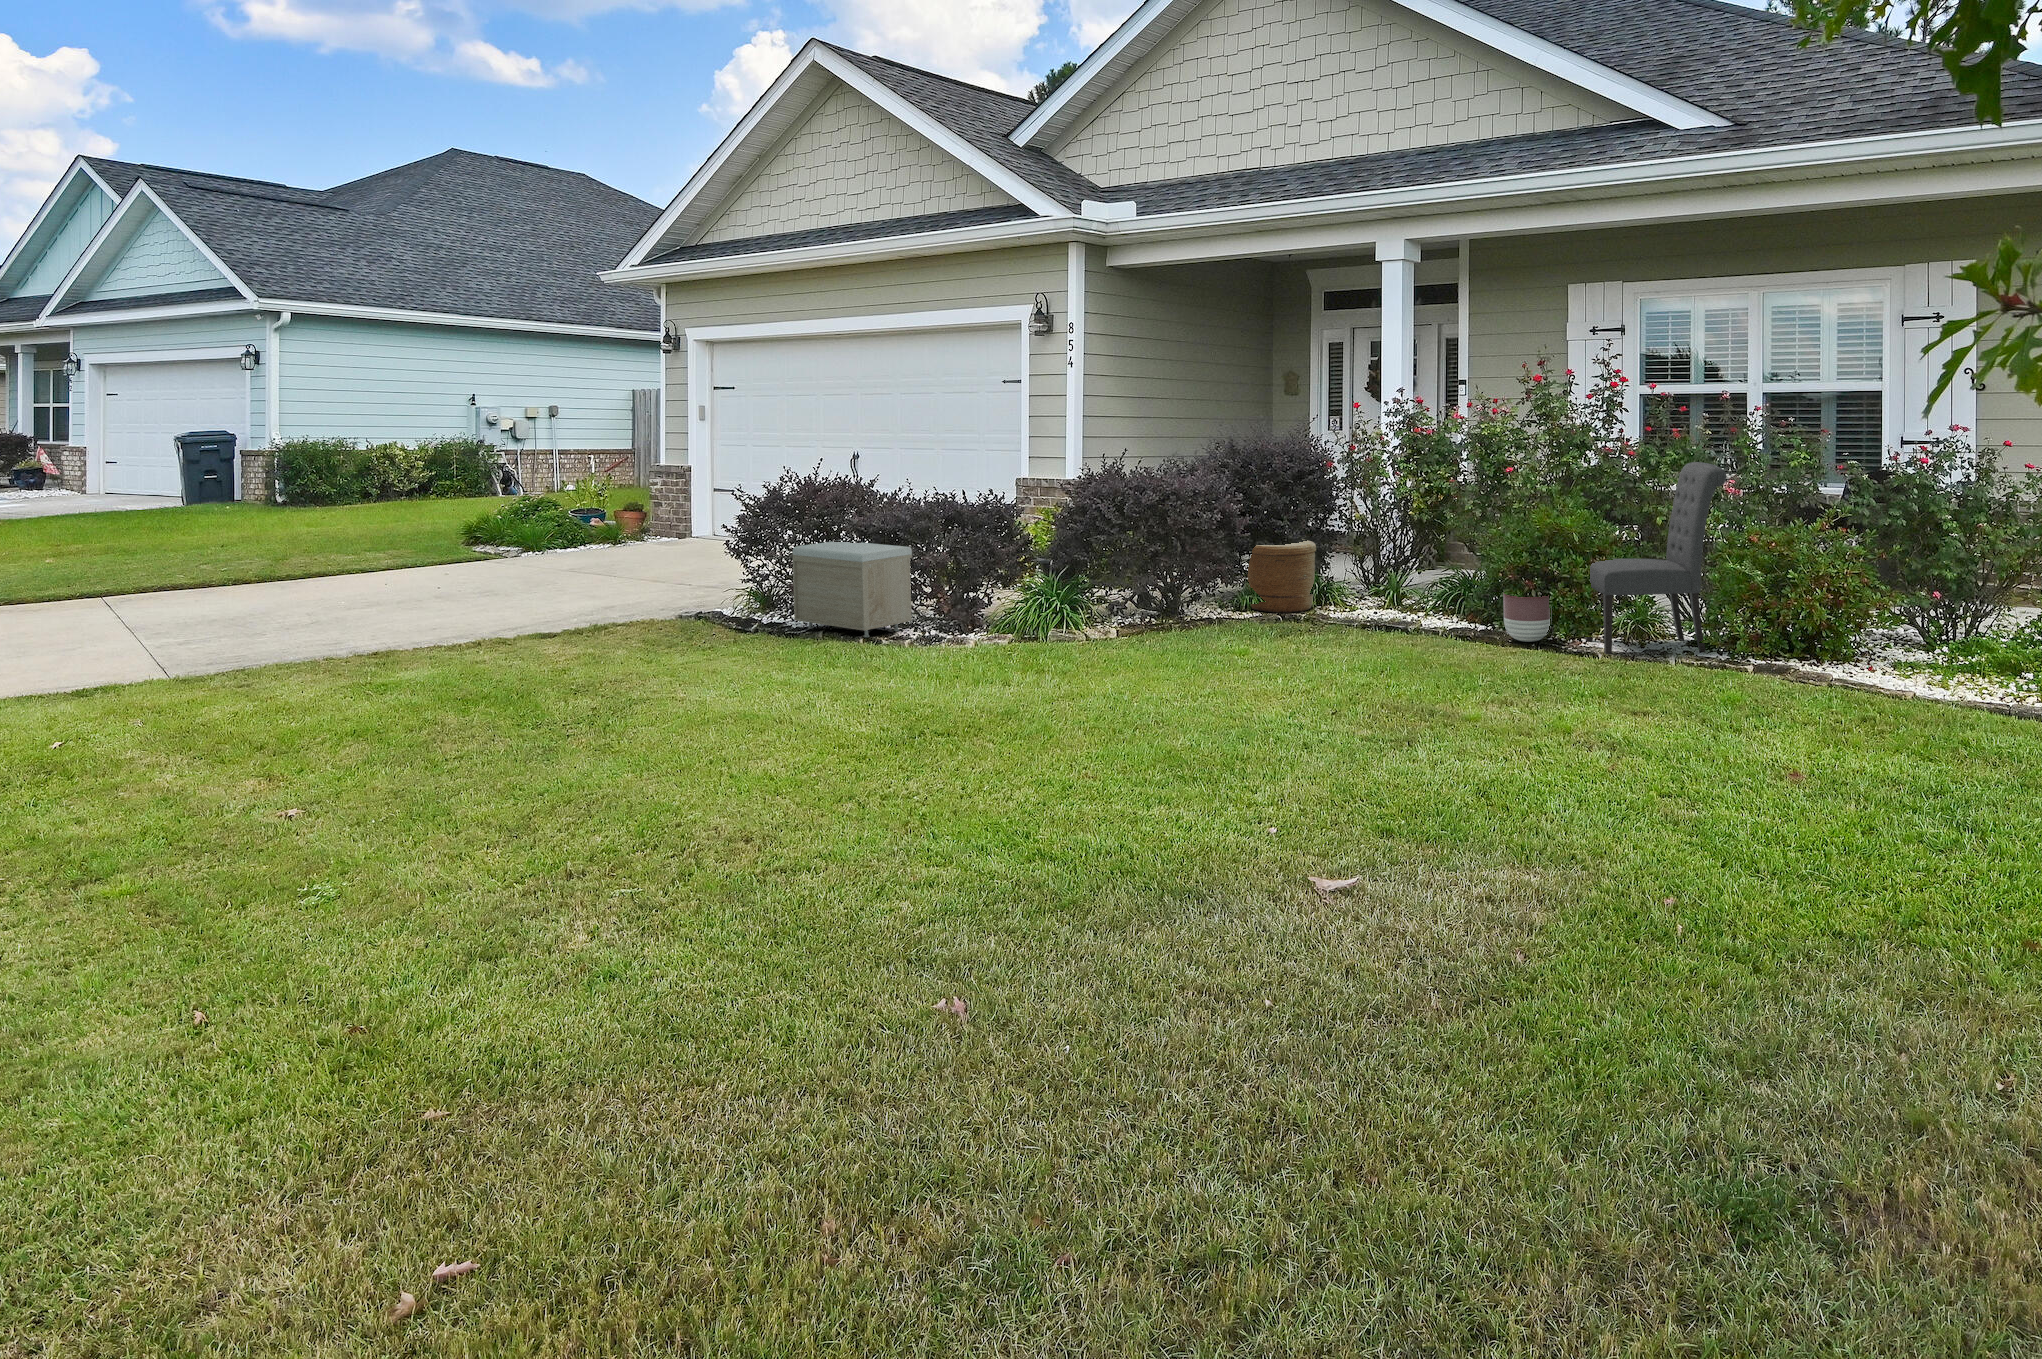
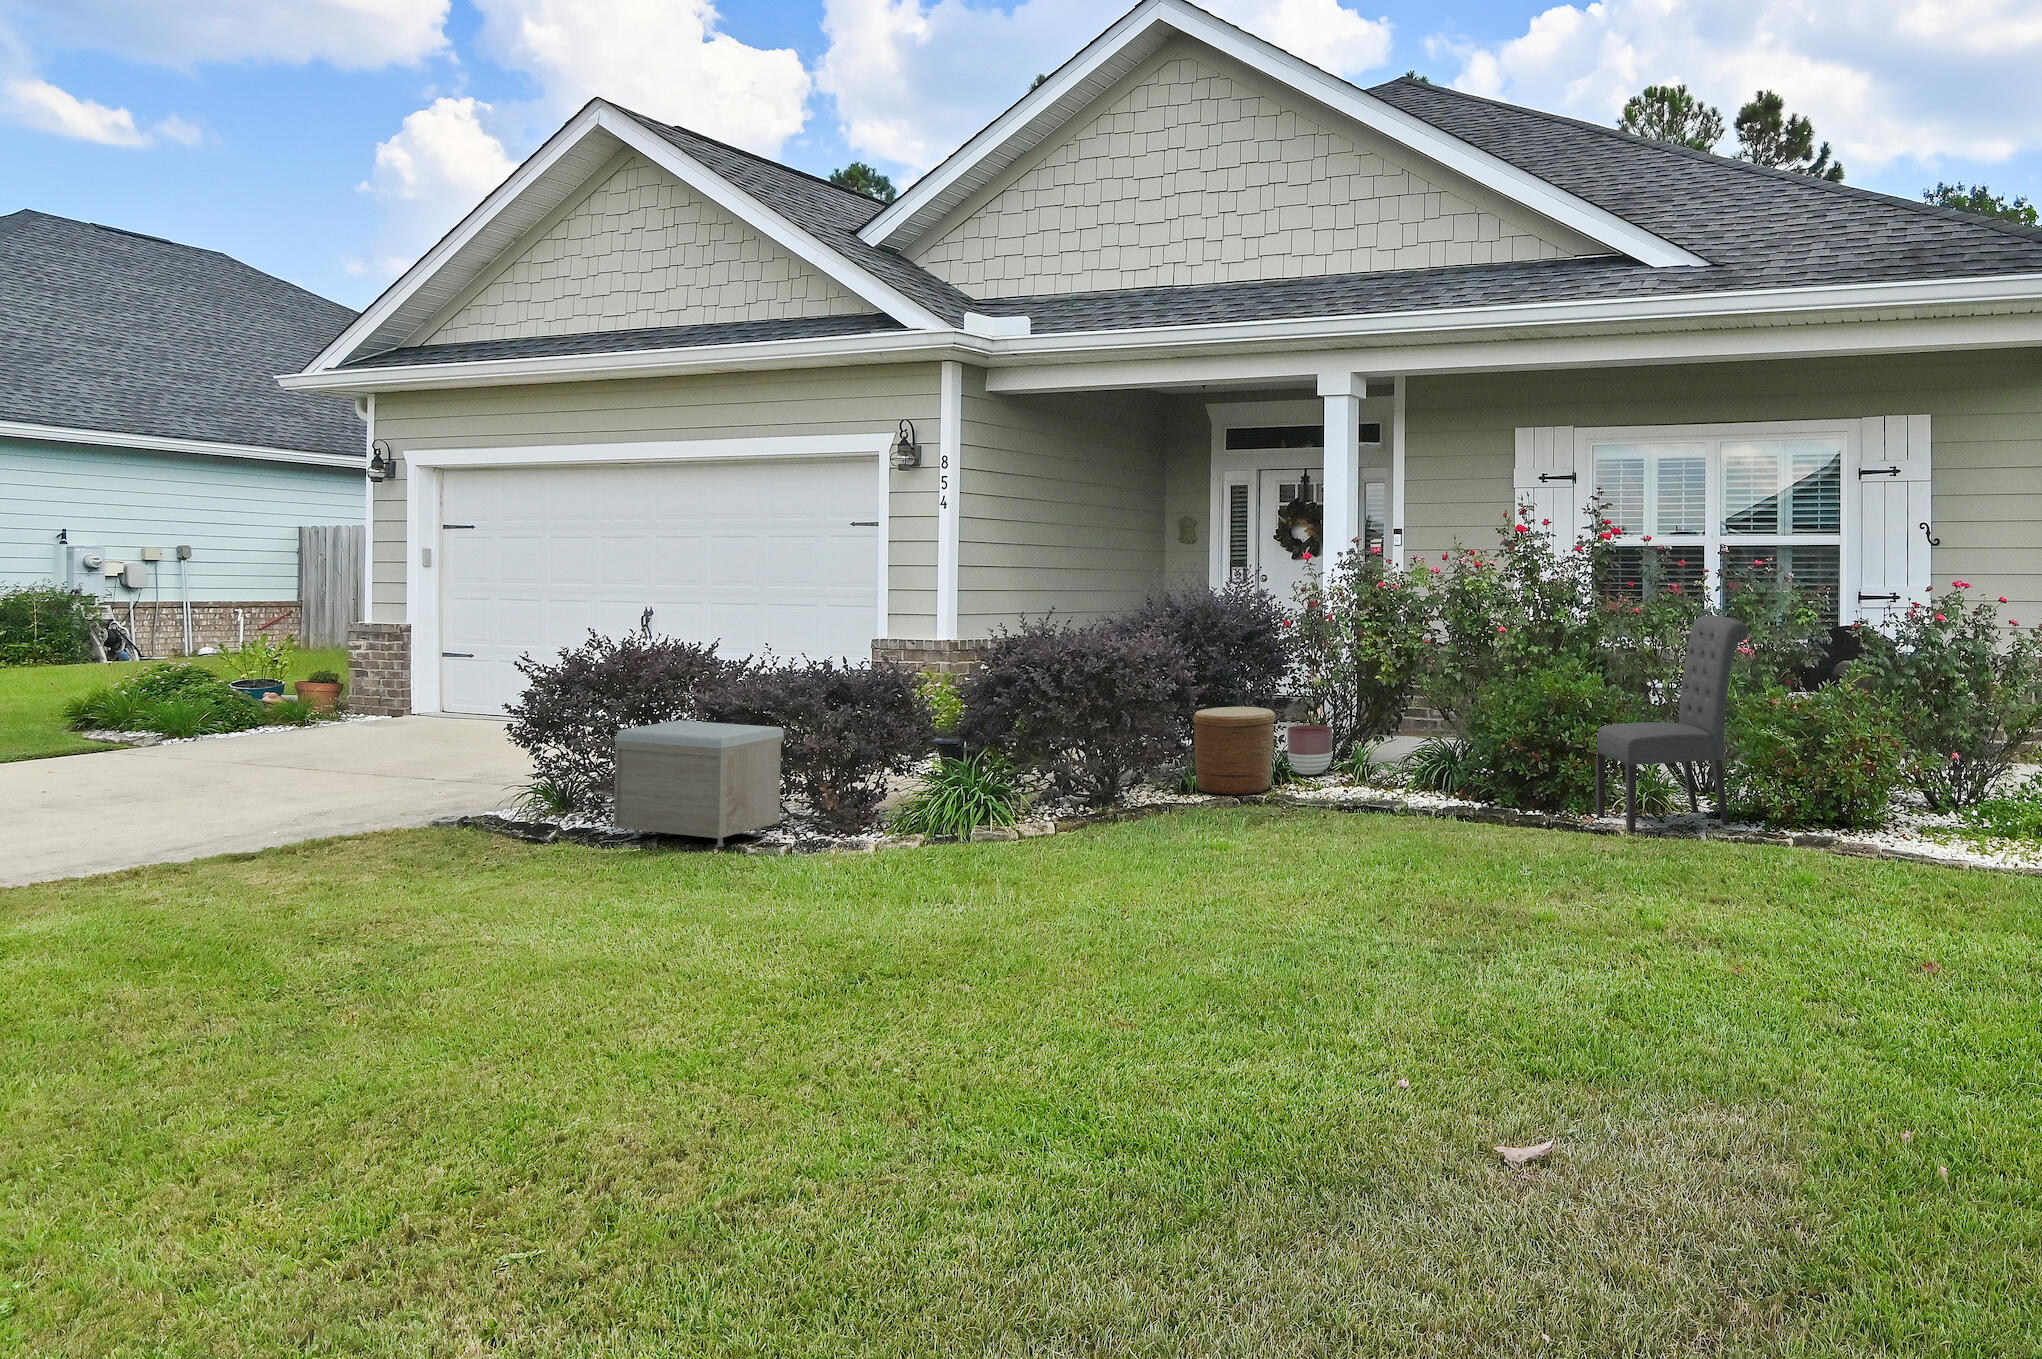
planter: present [1503,593,1551,642] -> present [1287,725,1332,775]

